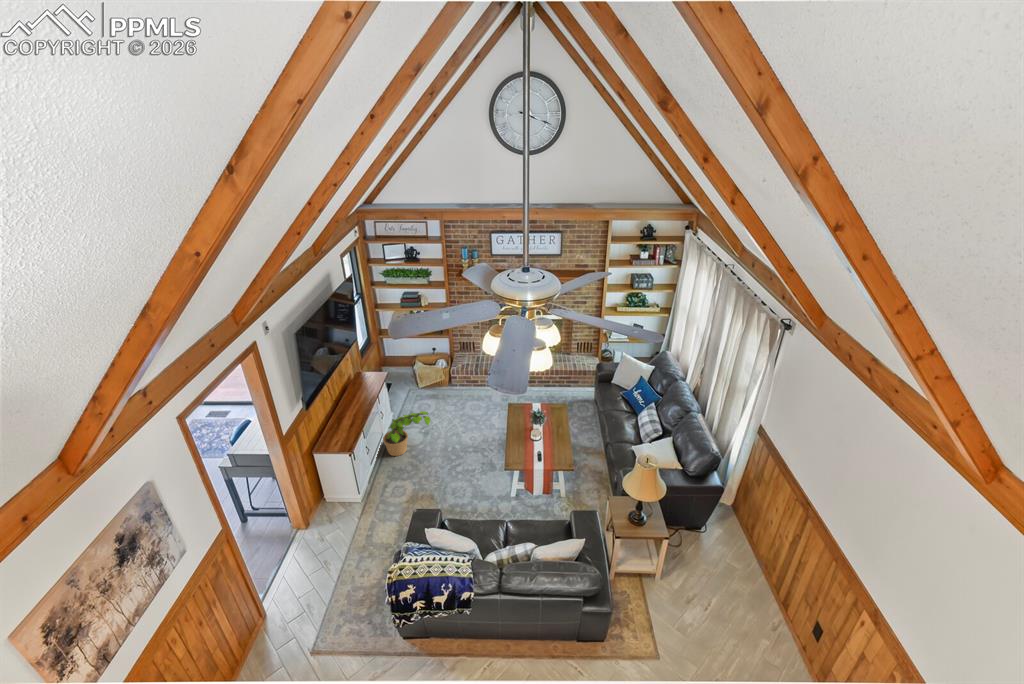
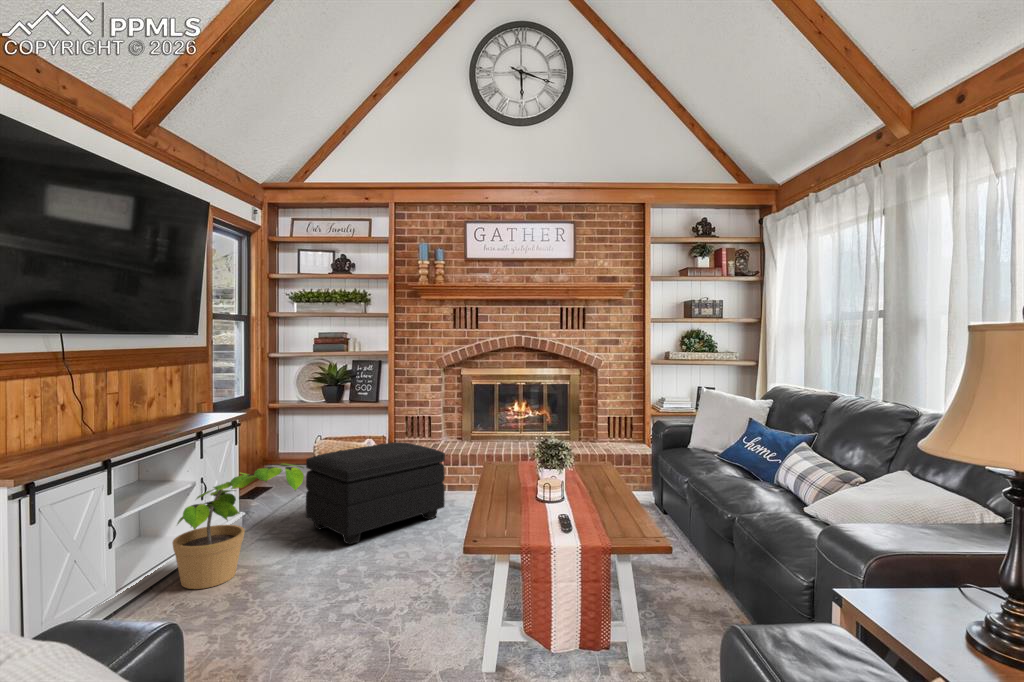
footstool: none [421,373,486,432] -> present [306,442,445,544]

